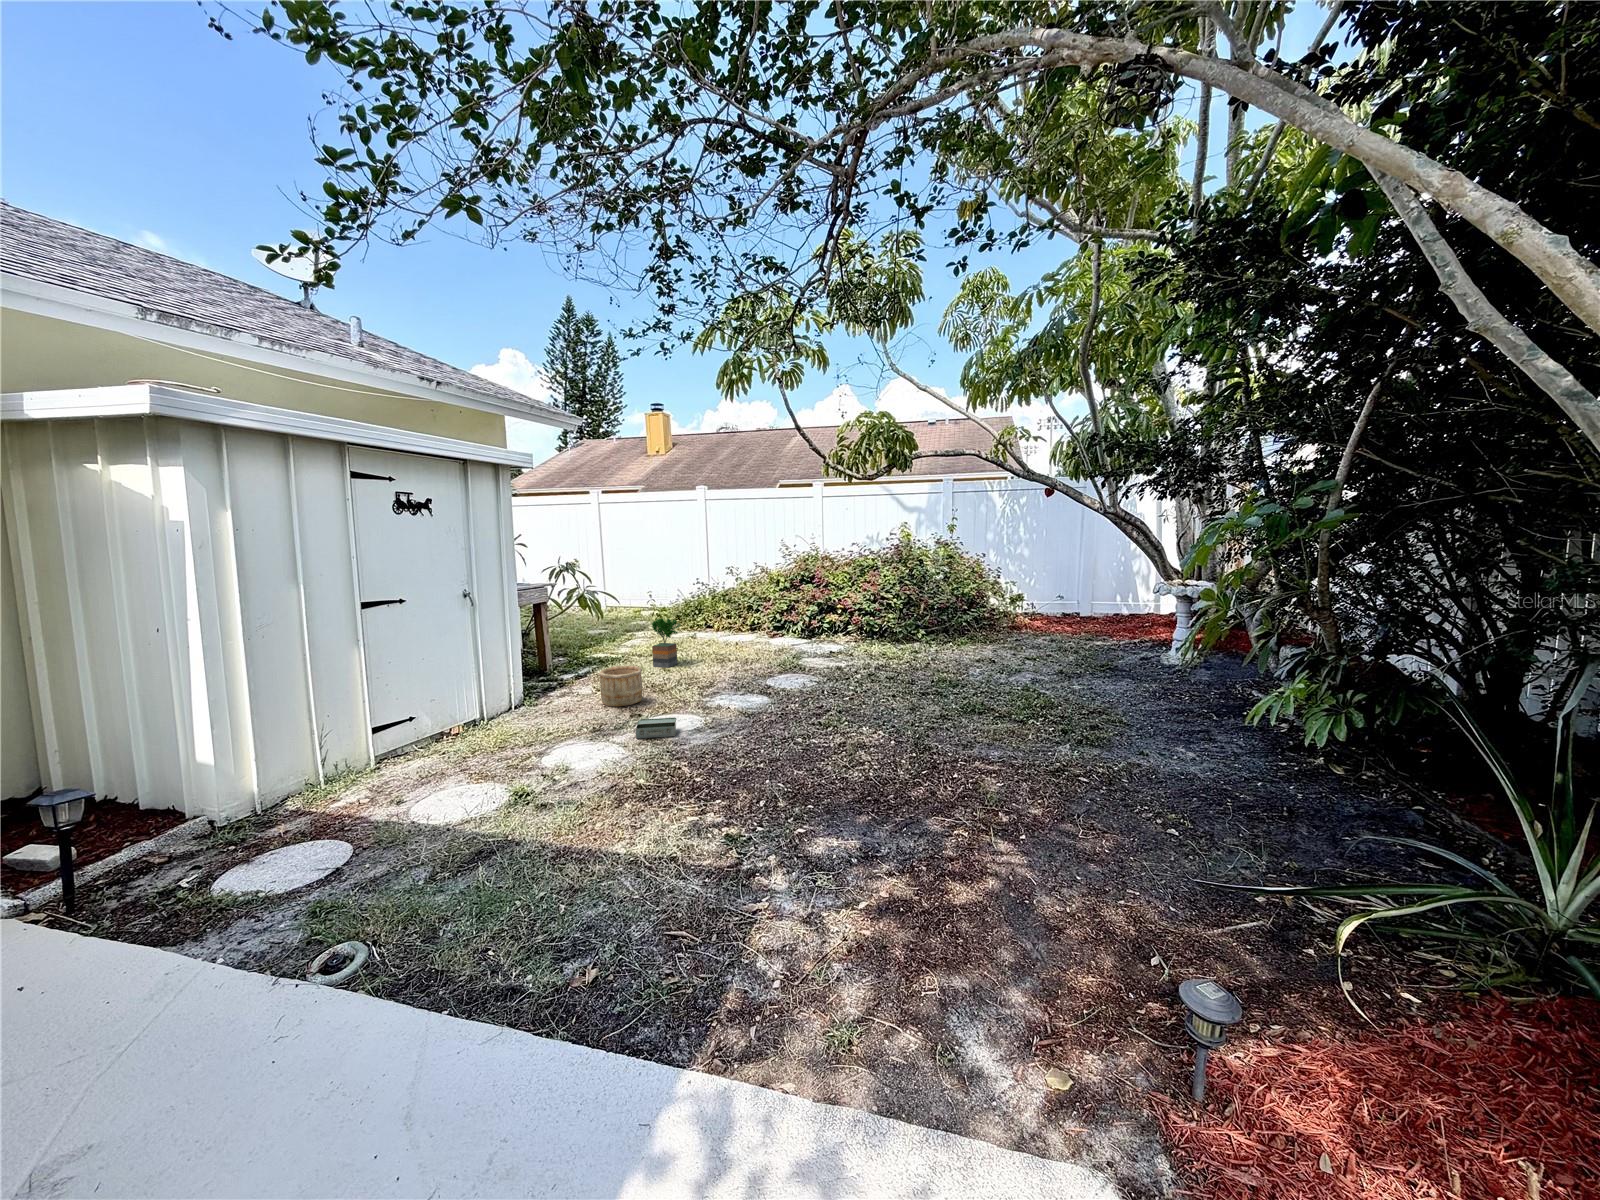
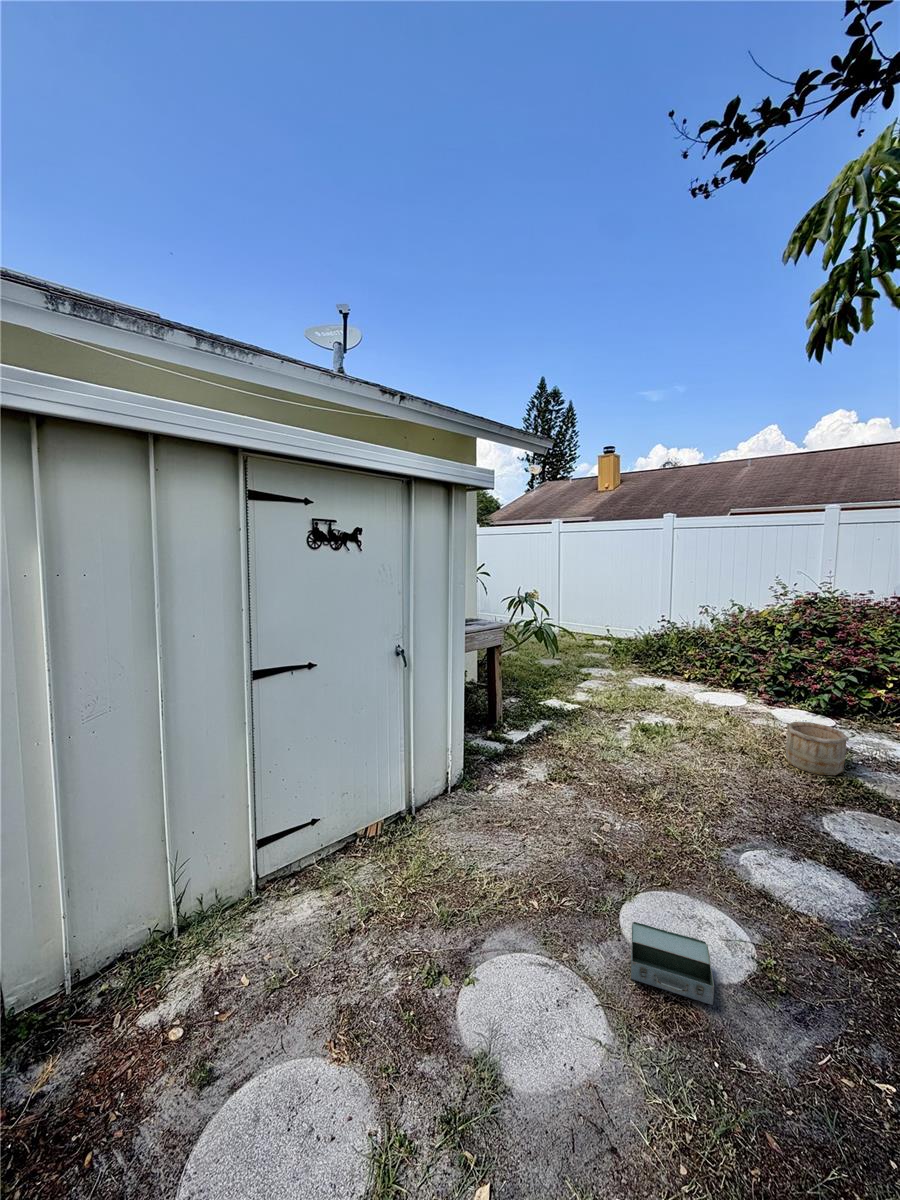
potted tree: present [652,619,681,668] -> none [621,678,663,745]
wooden bucket: present [598,666,642,706] -> present [786,722,849,775]

